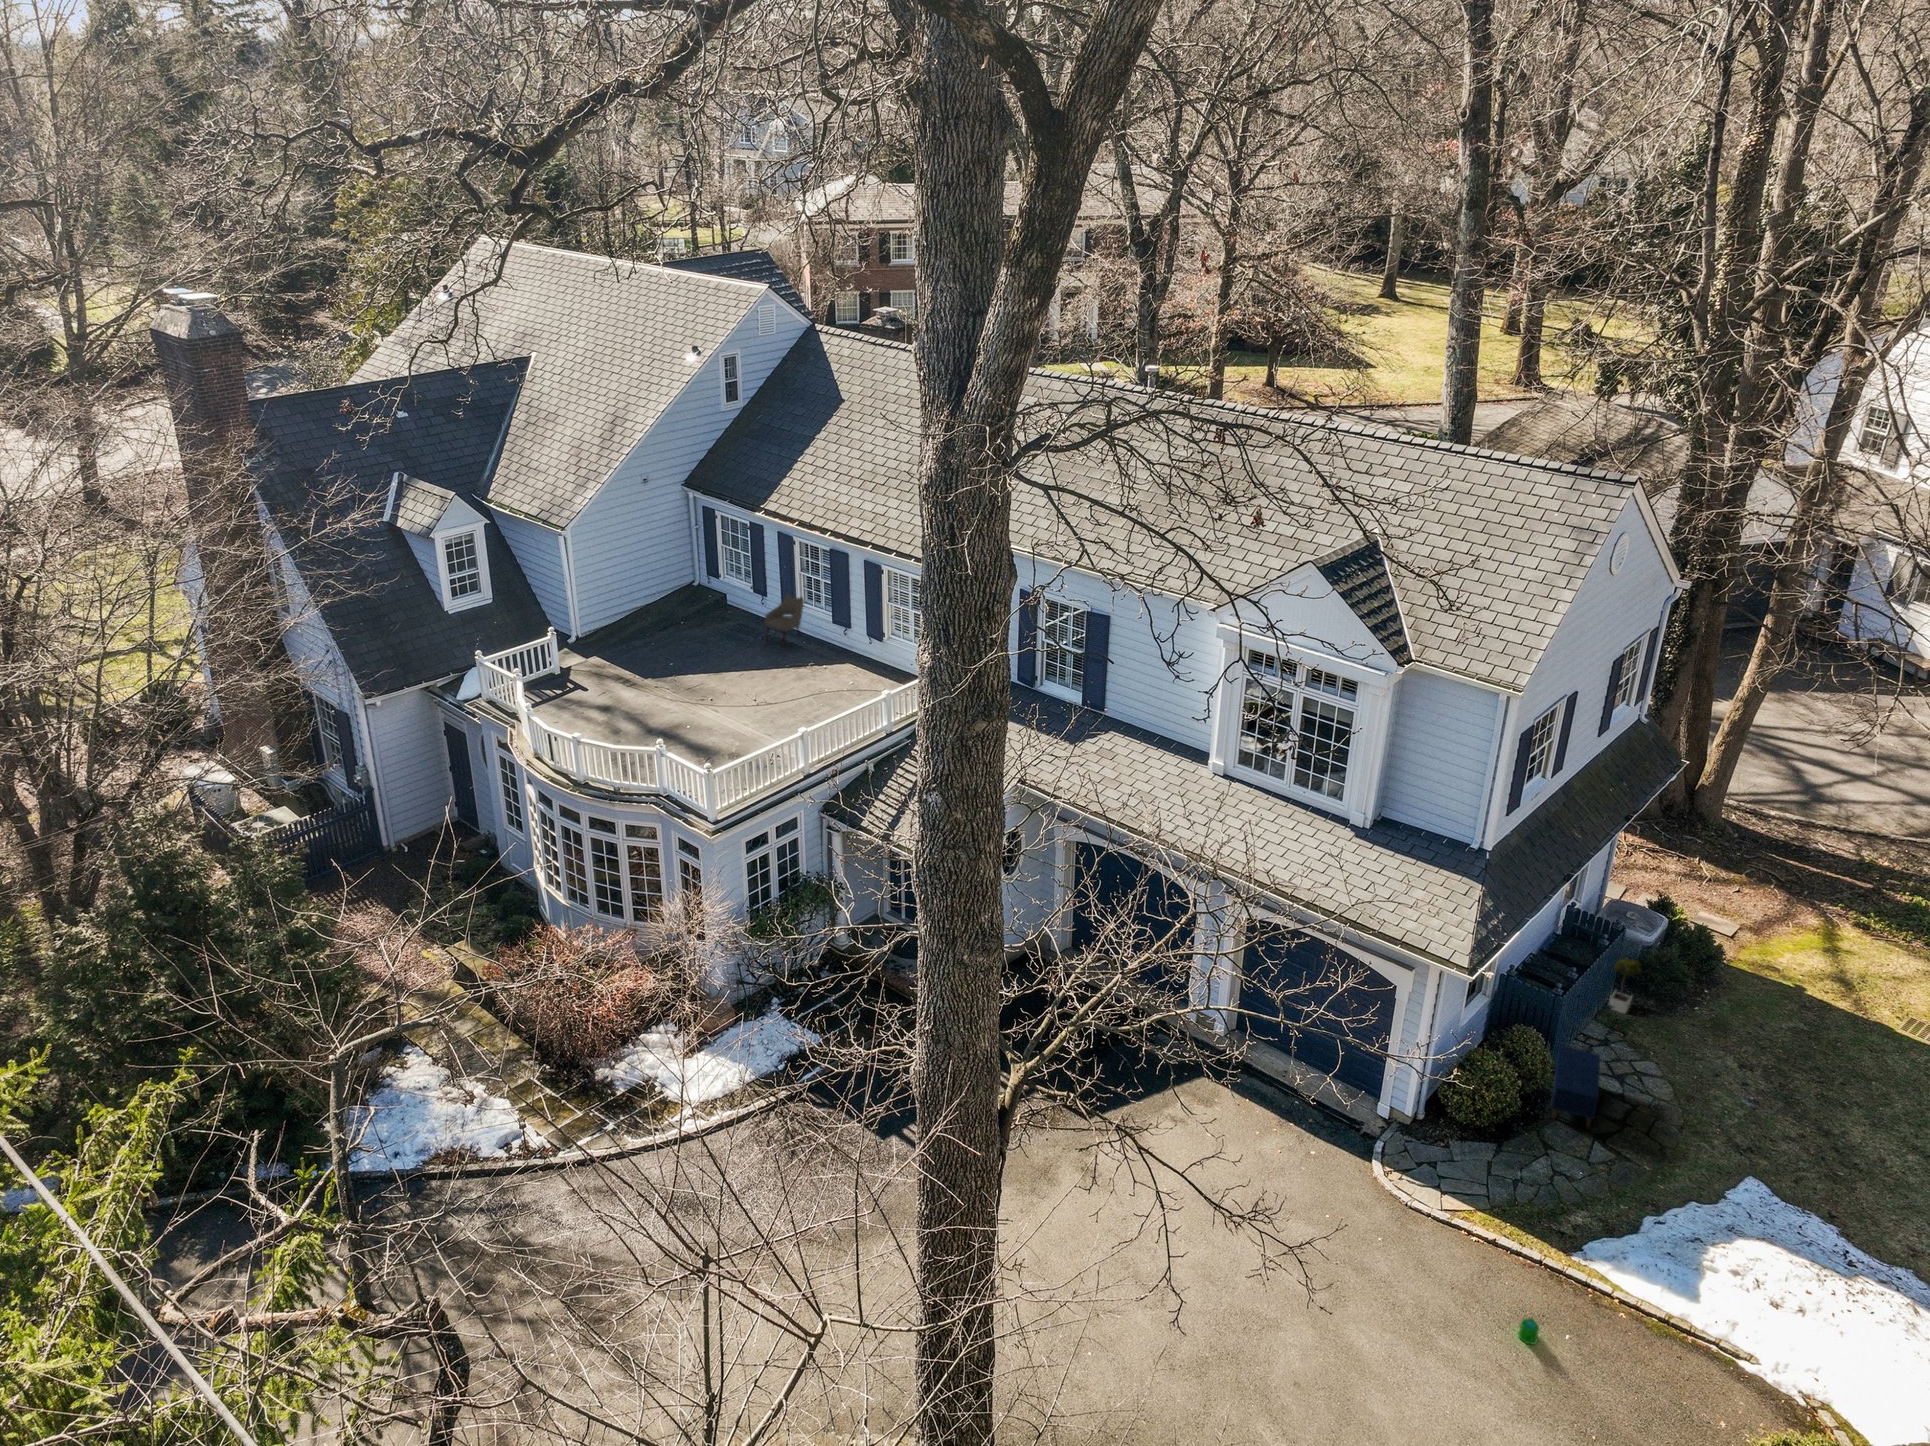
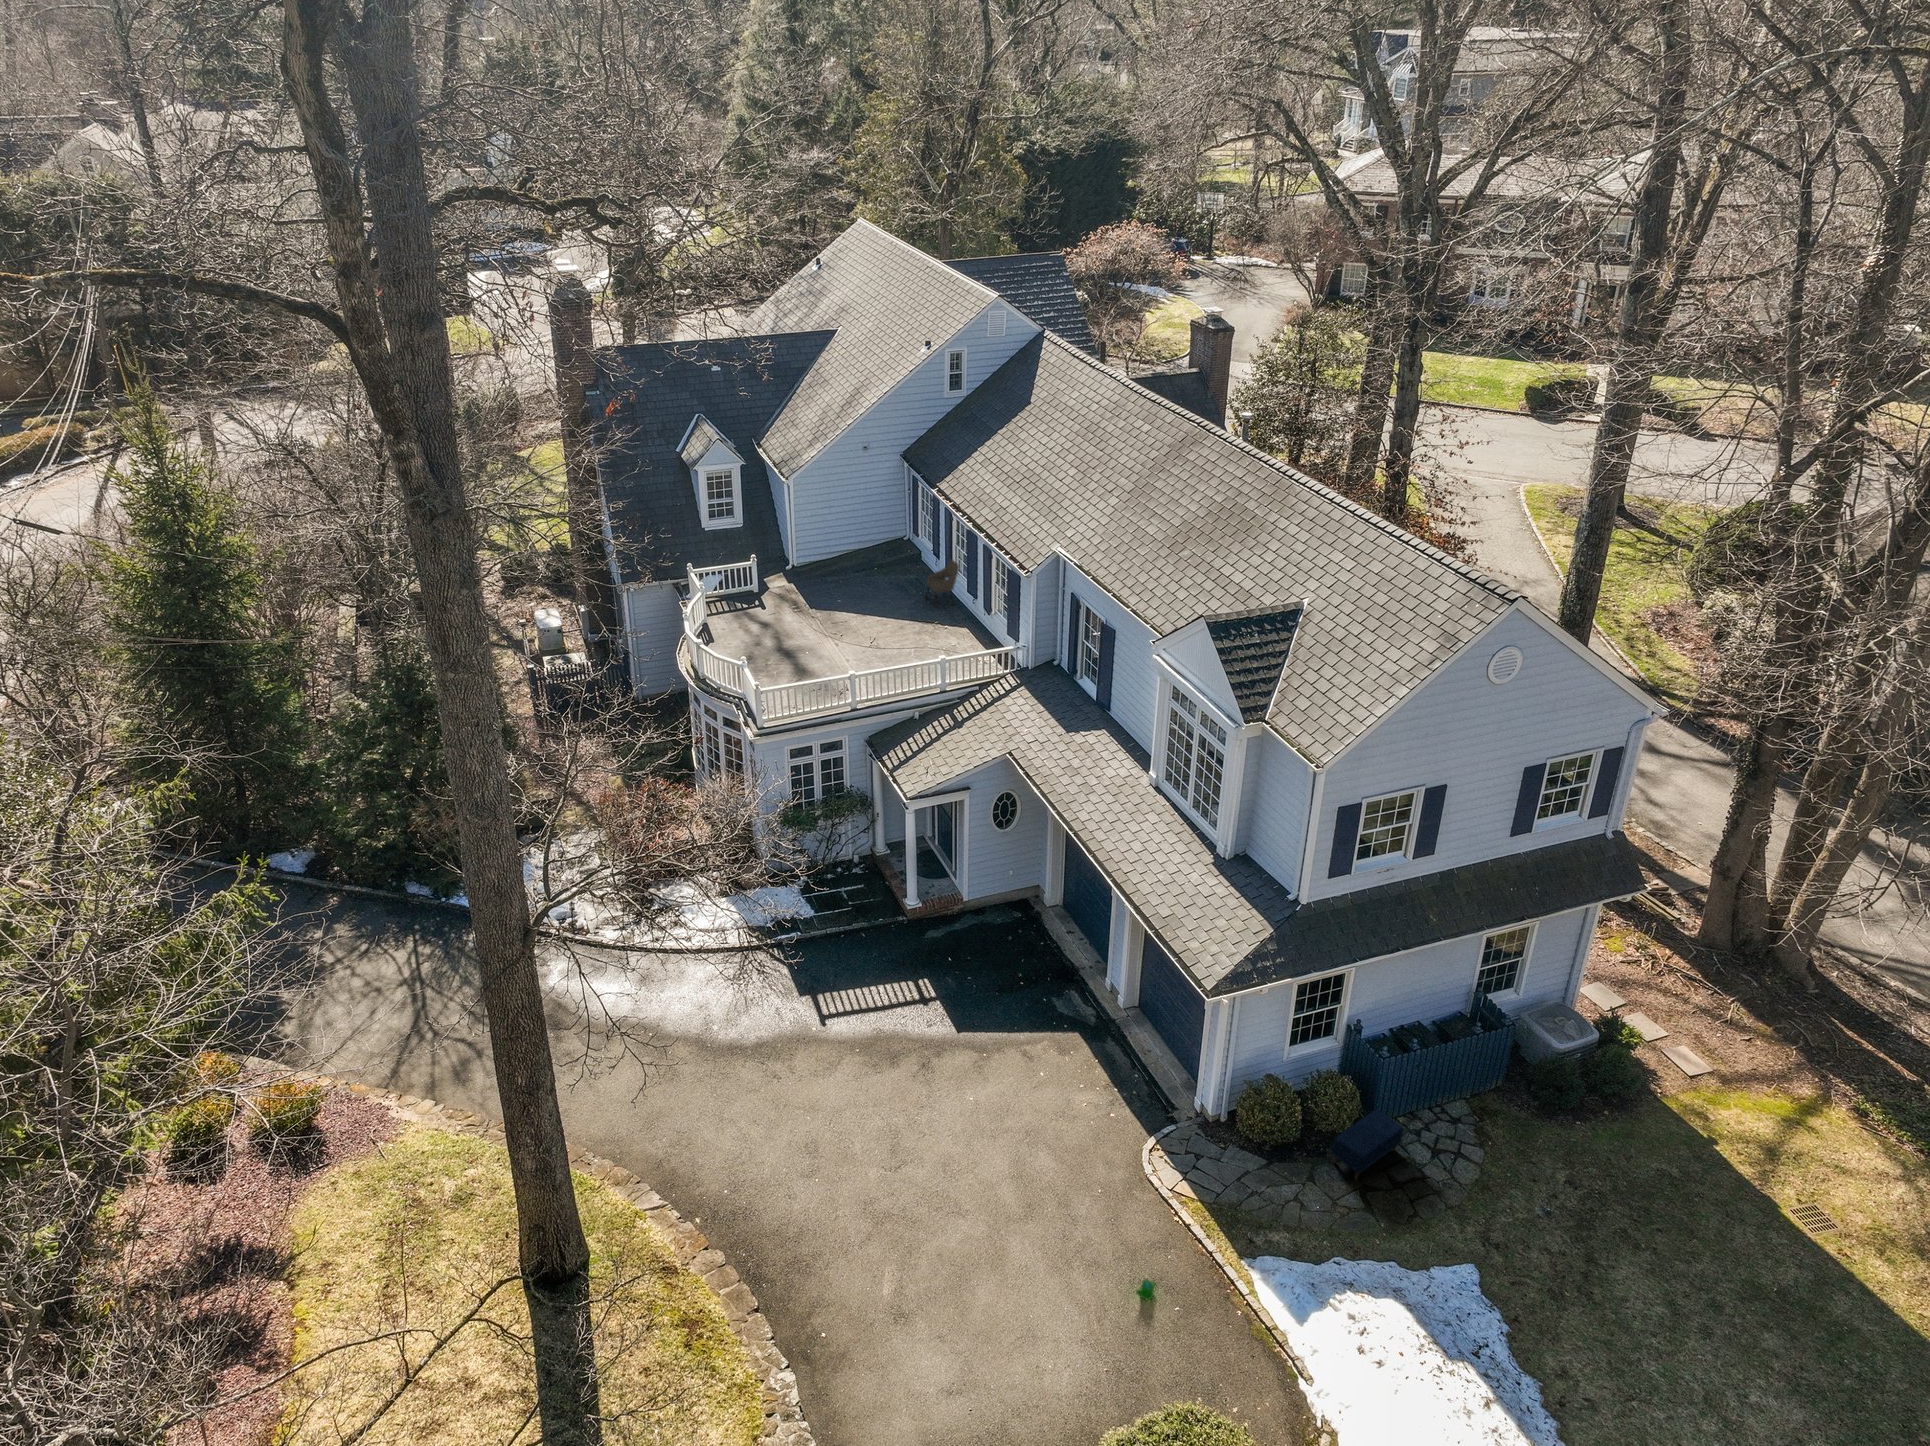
potted tree: present [1609,959,1641,1014] -> none [1482,1059,1515,1109]

